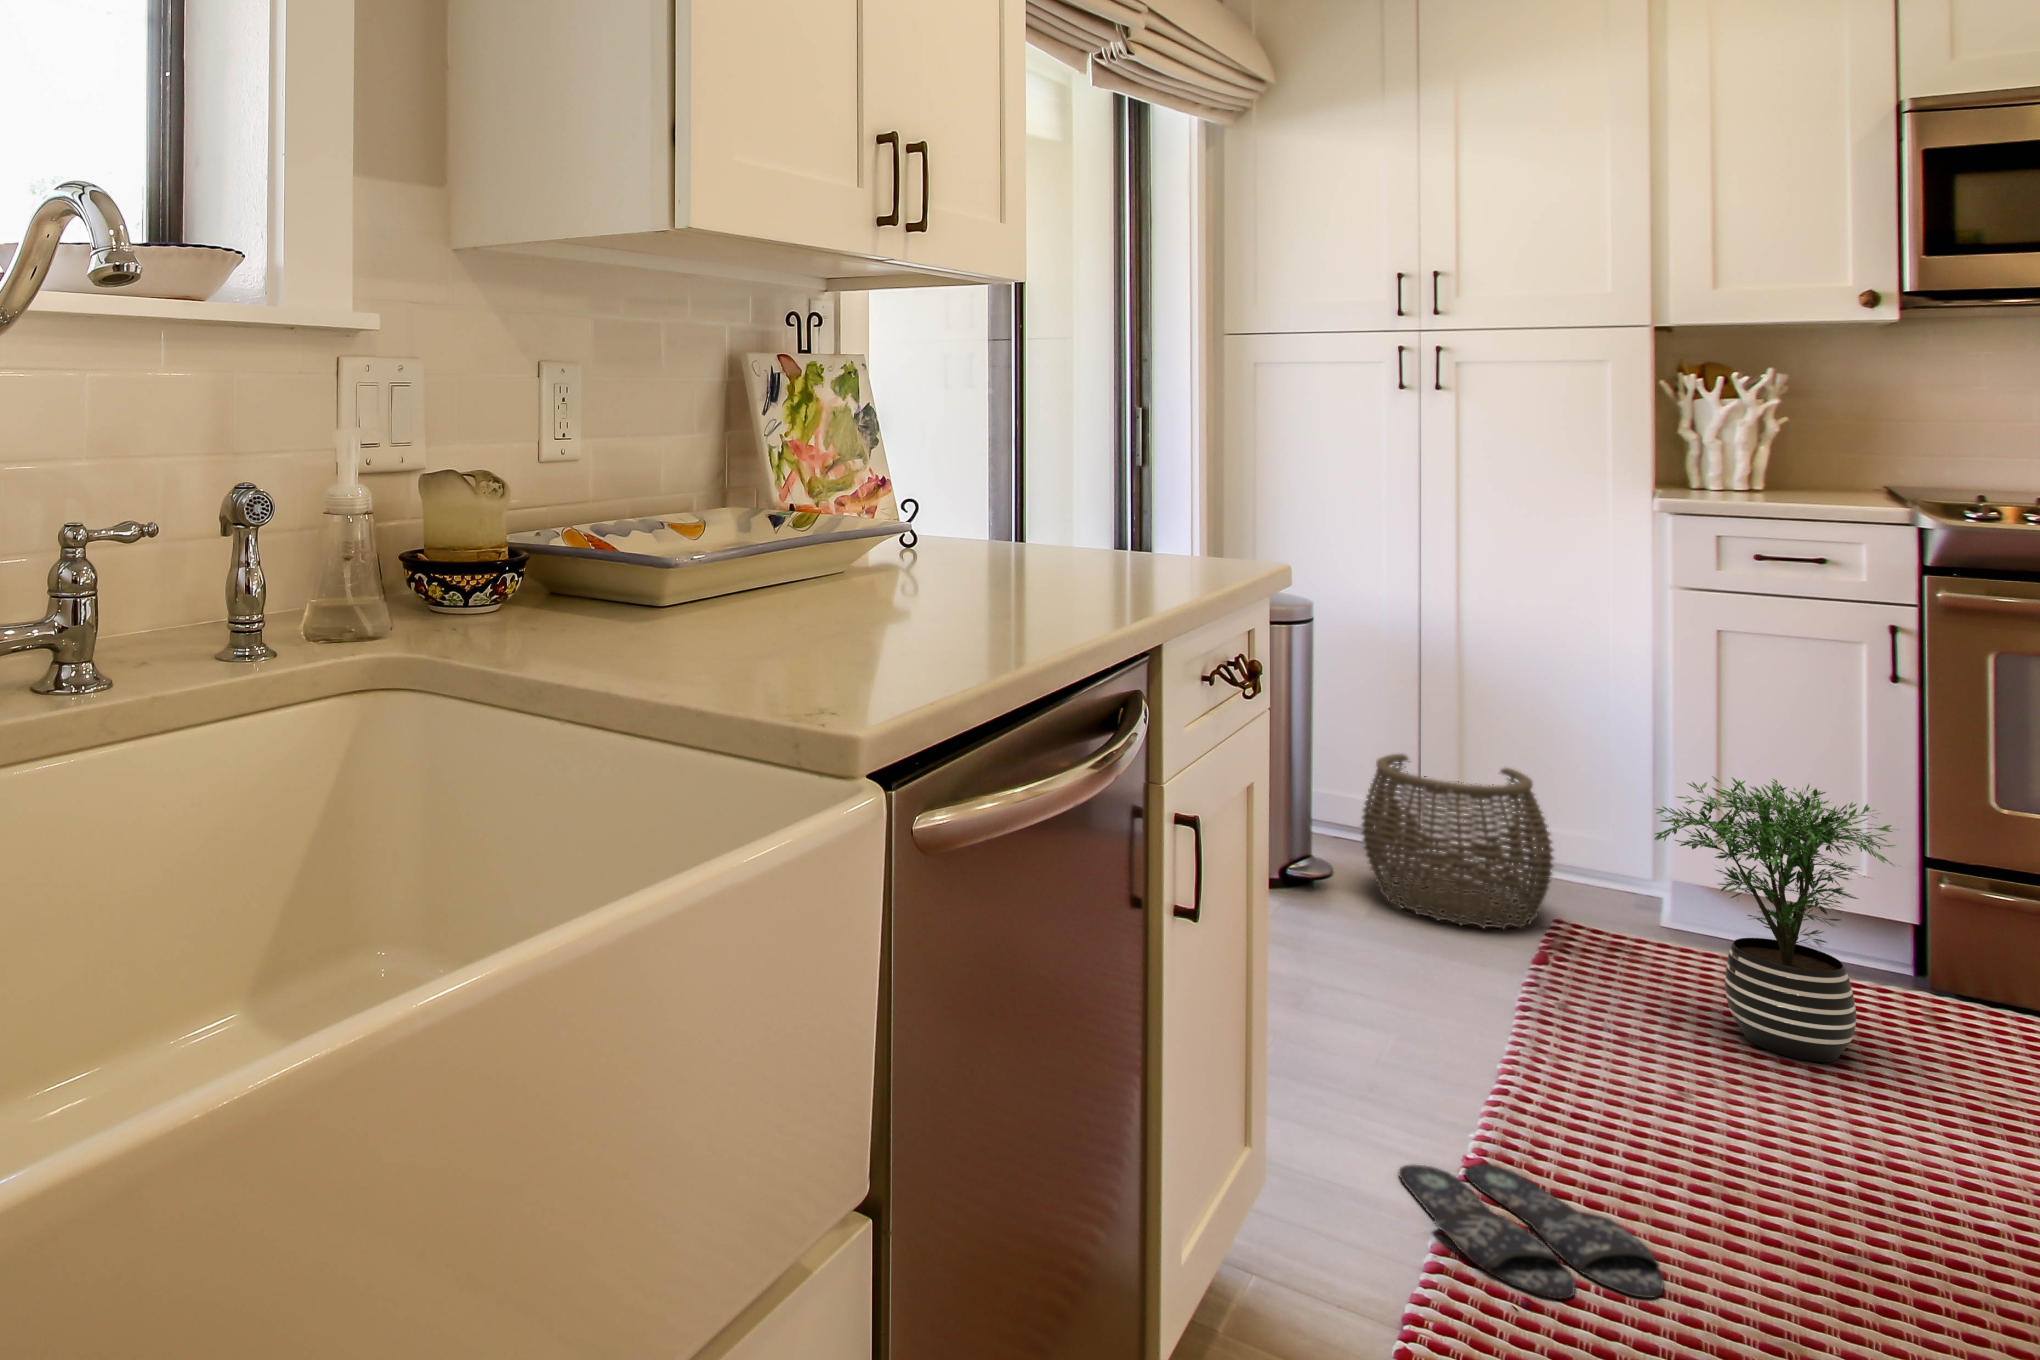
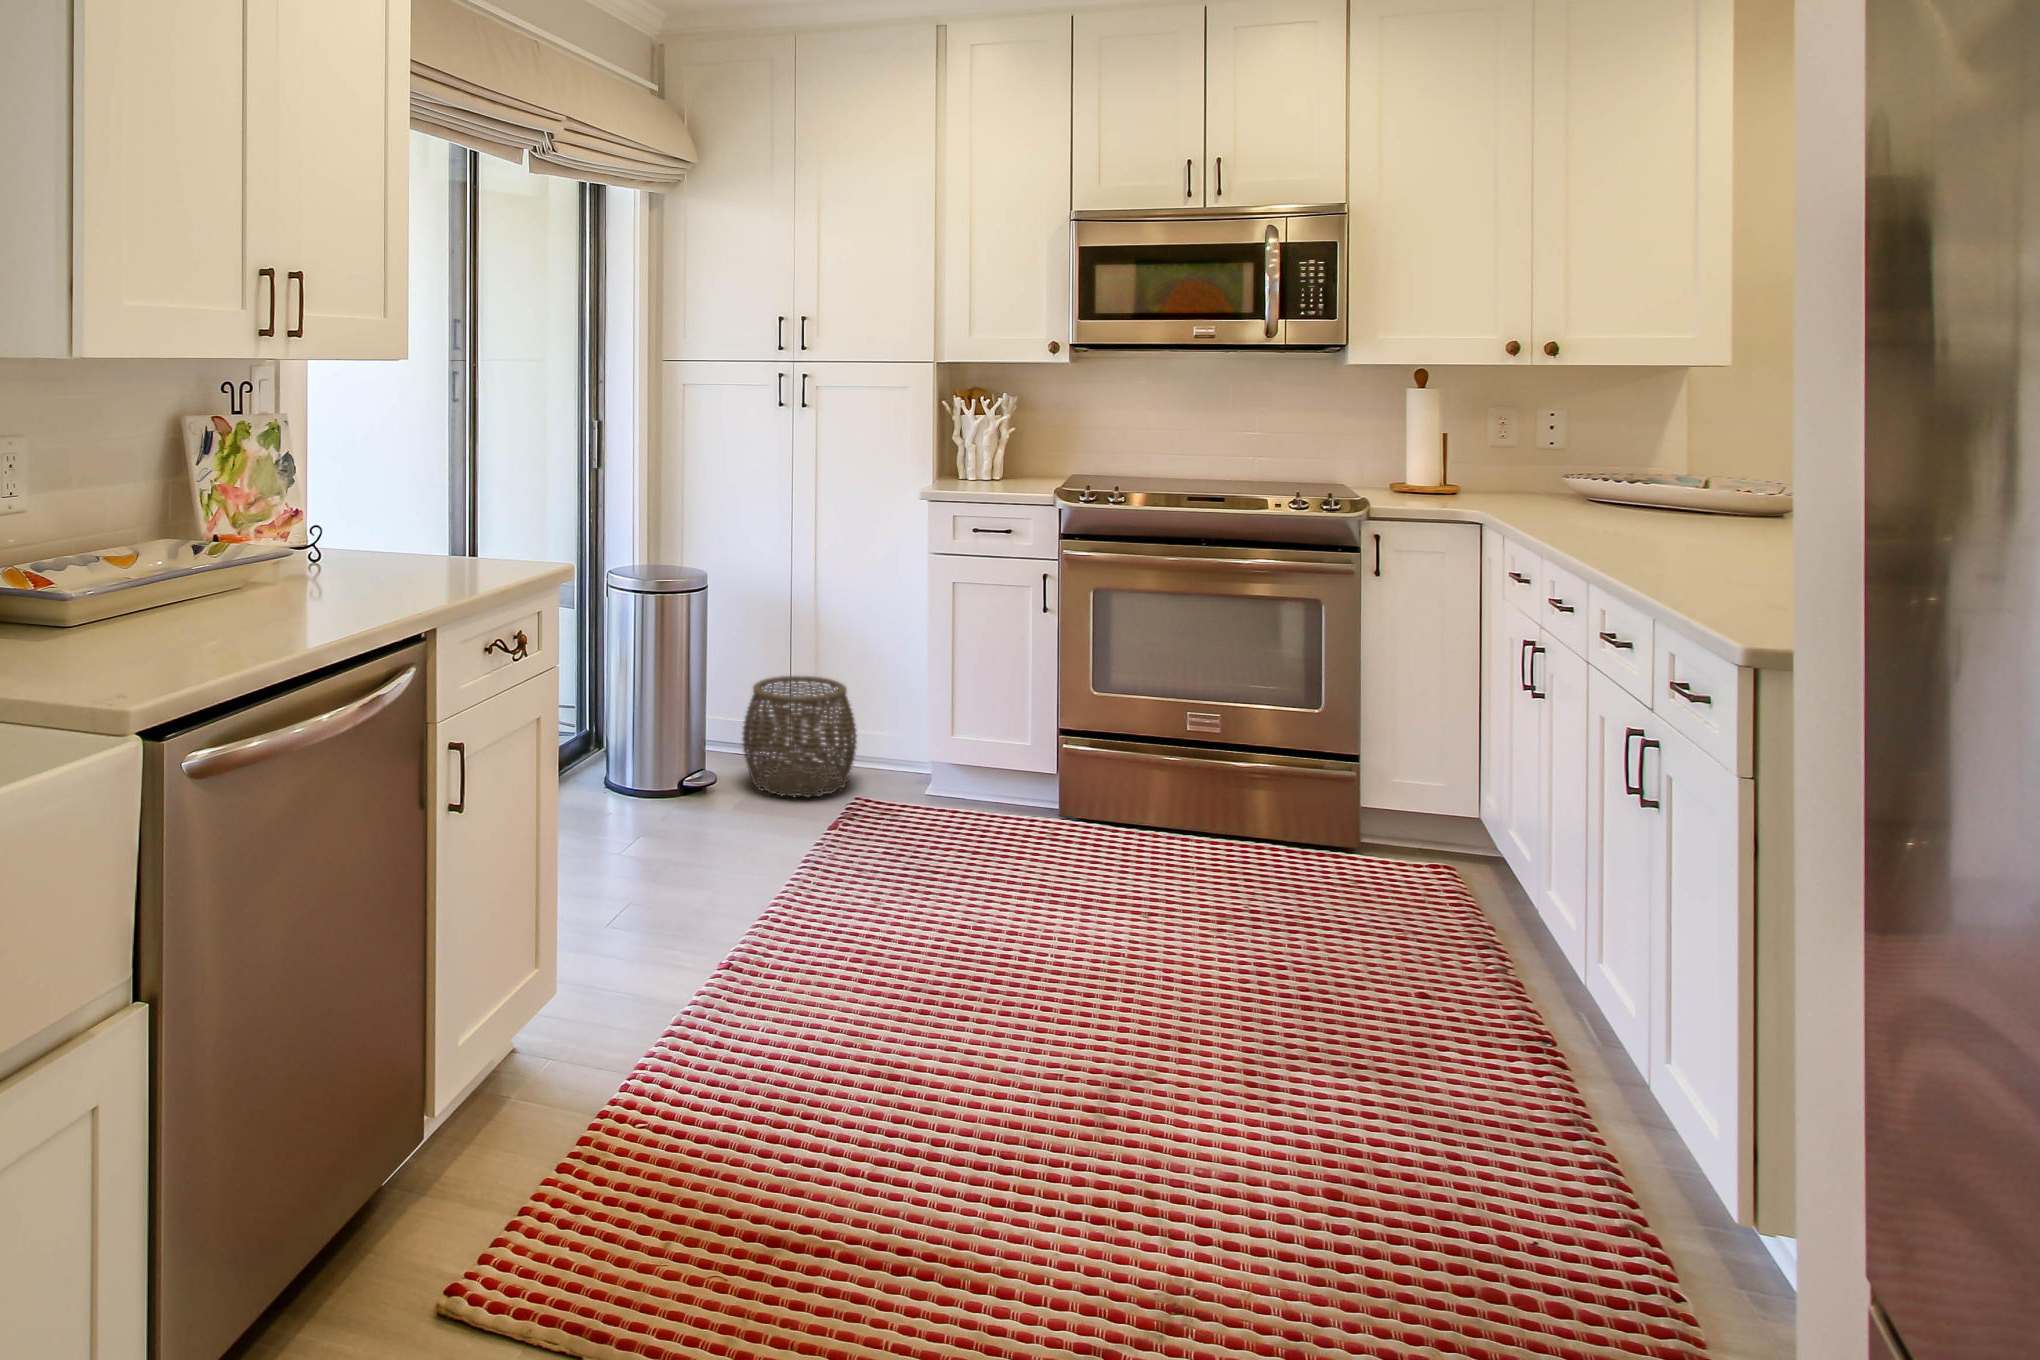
potted plant: present [1654,776,1898,1062] -> none [883,675,1006,856]
slippers: present [1399,1164,1664,1299] -> none [668,949,794,1019]

